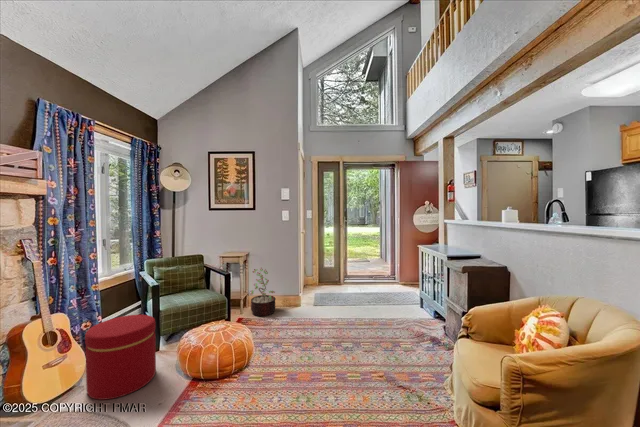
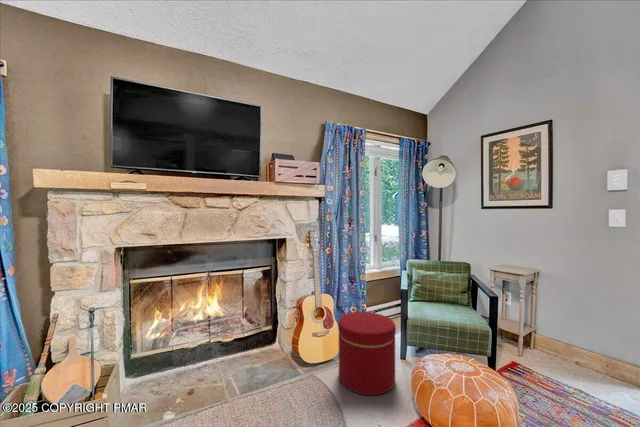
decorative plant: present [251,269,276,316] -> none [537,298,588,379]

